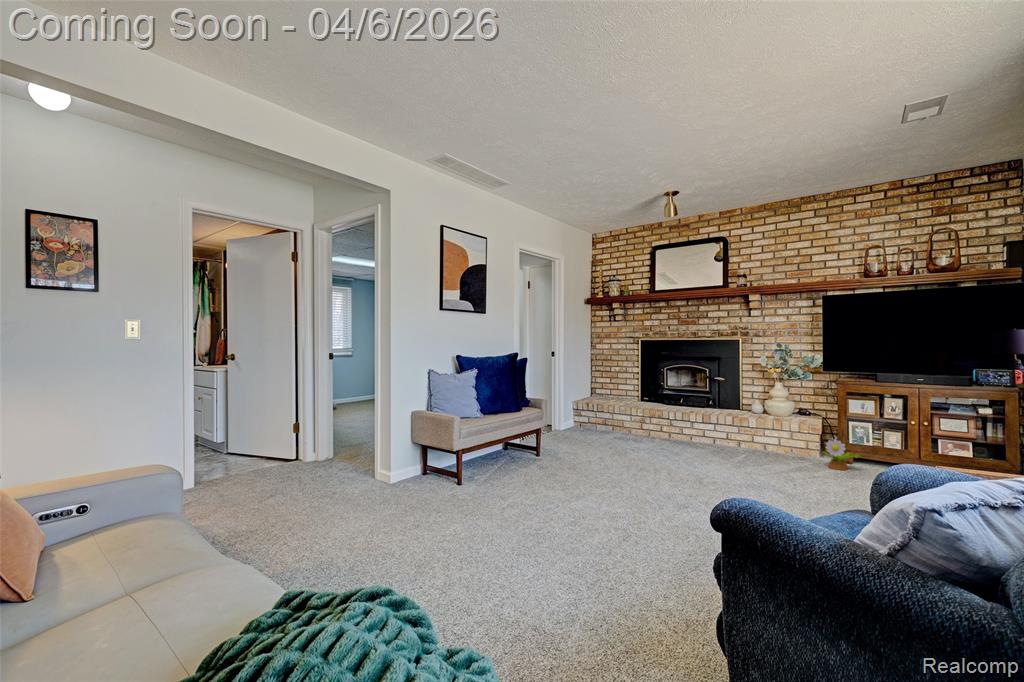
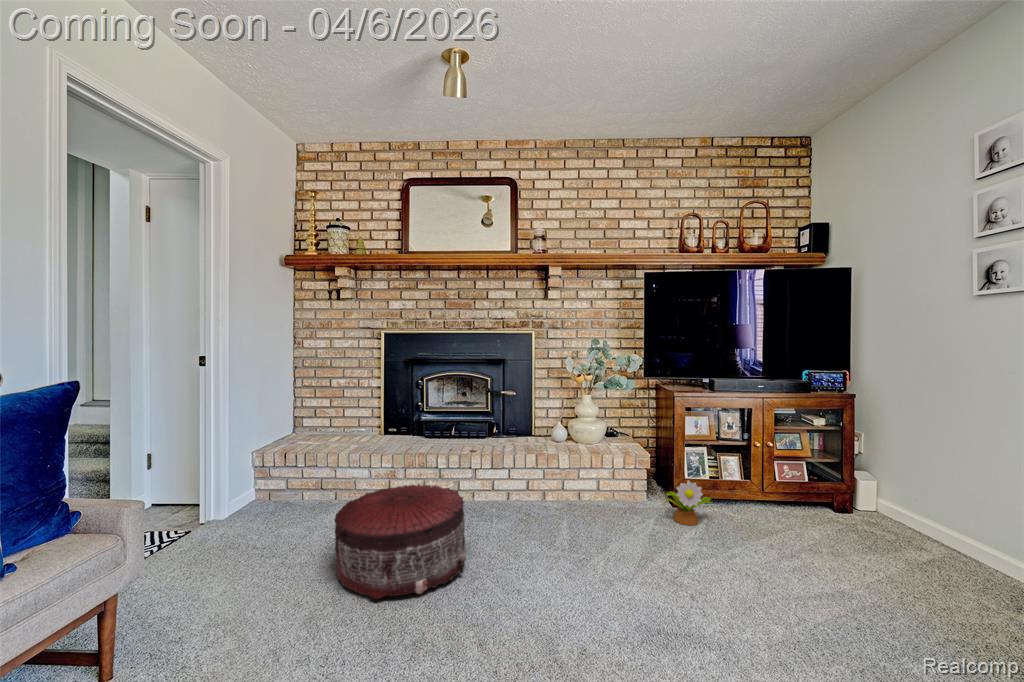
pouf: none [610,419,674,461] -> present [334,484,466,599]

